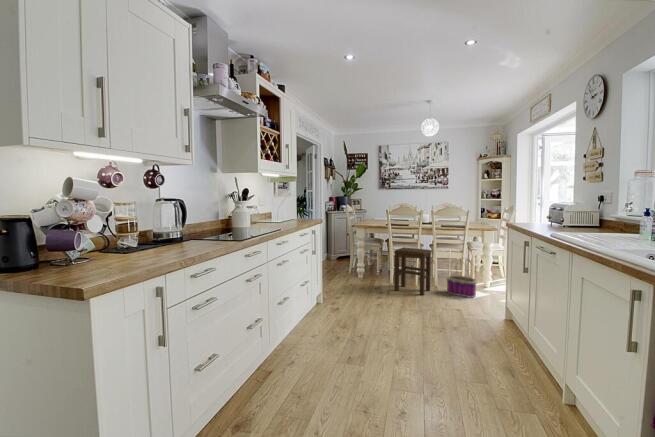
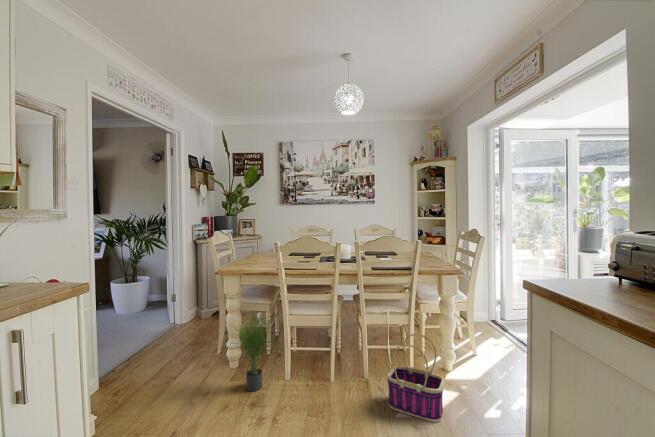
potted plant: none [361,245,387,285] -> present [237,312,271,391]
stool: present [394,247,432,295] -> none [284,315,358,424]

